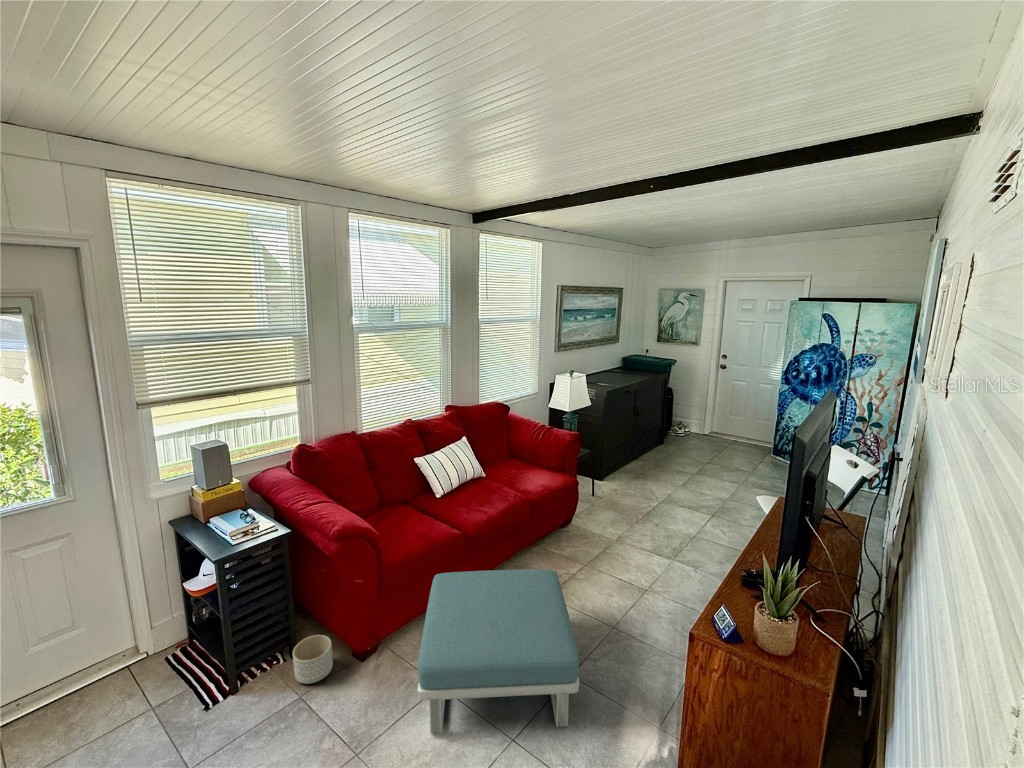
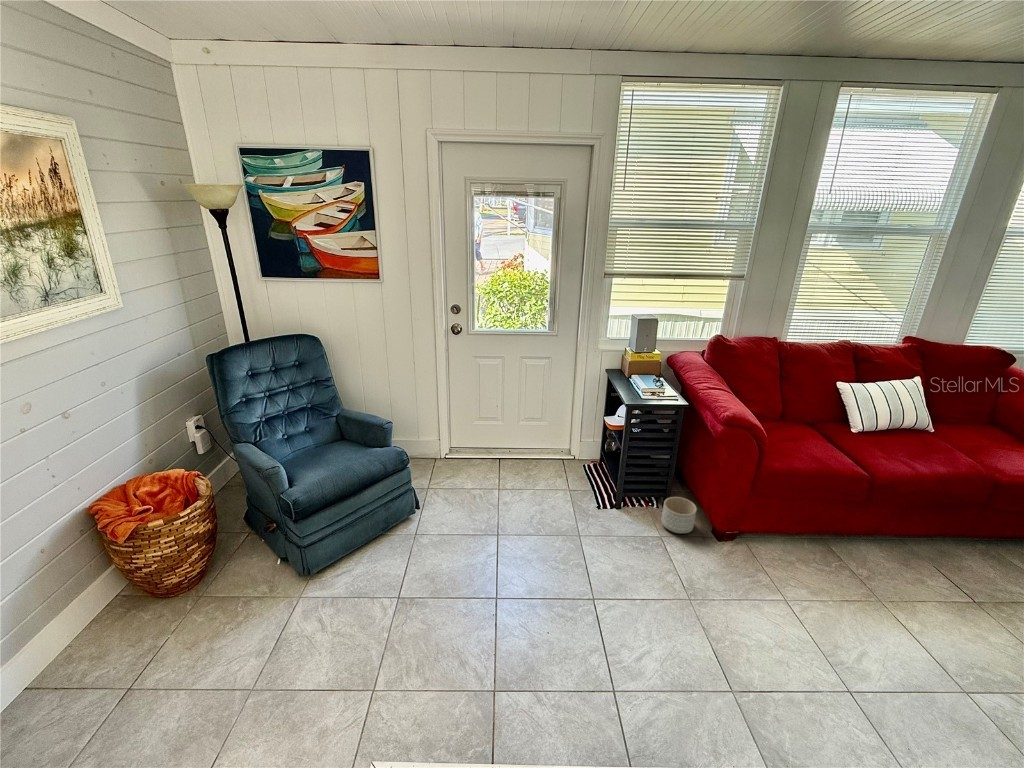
footstool: present [418,569,579,734] -> none [757,503,998,726]

